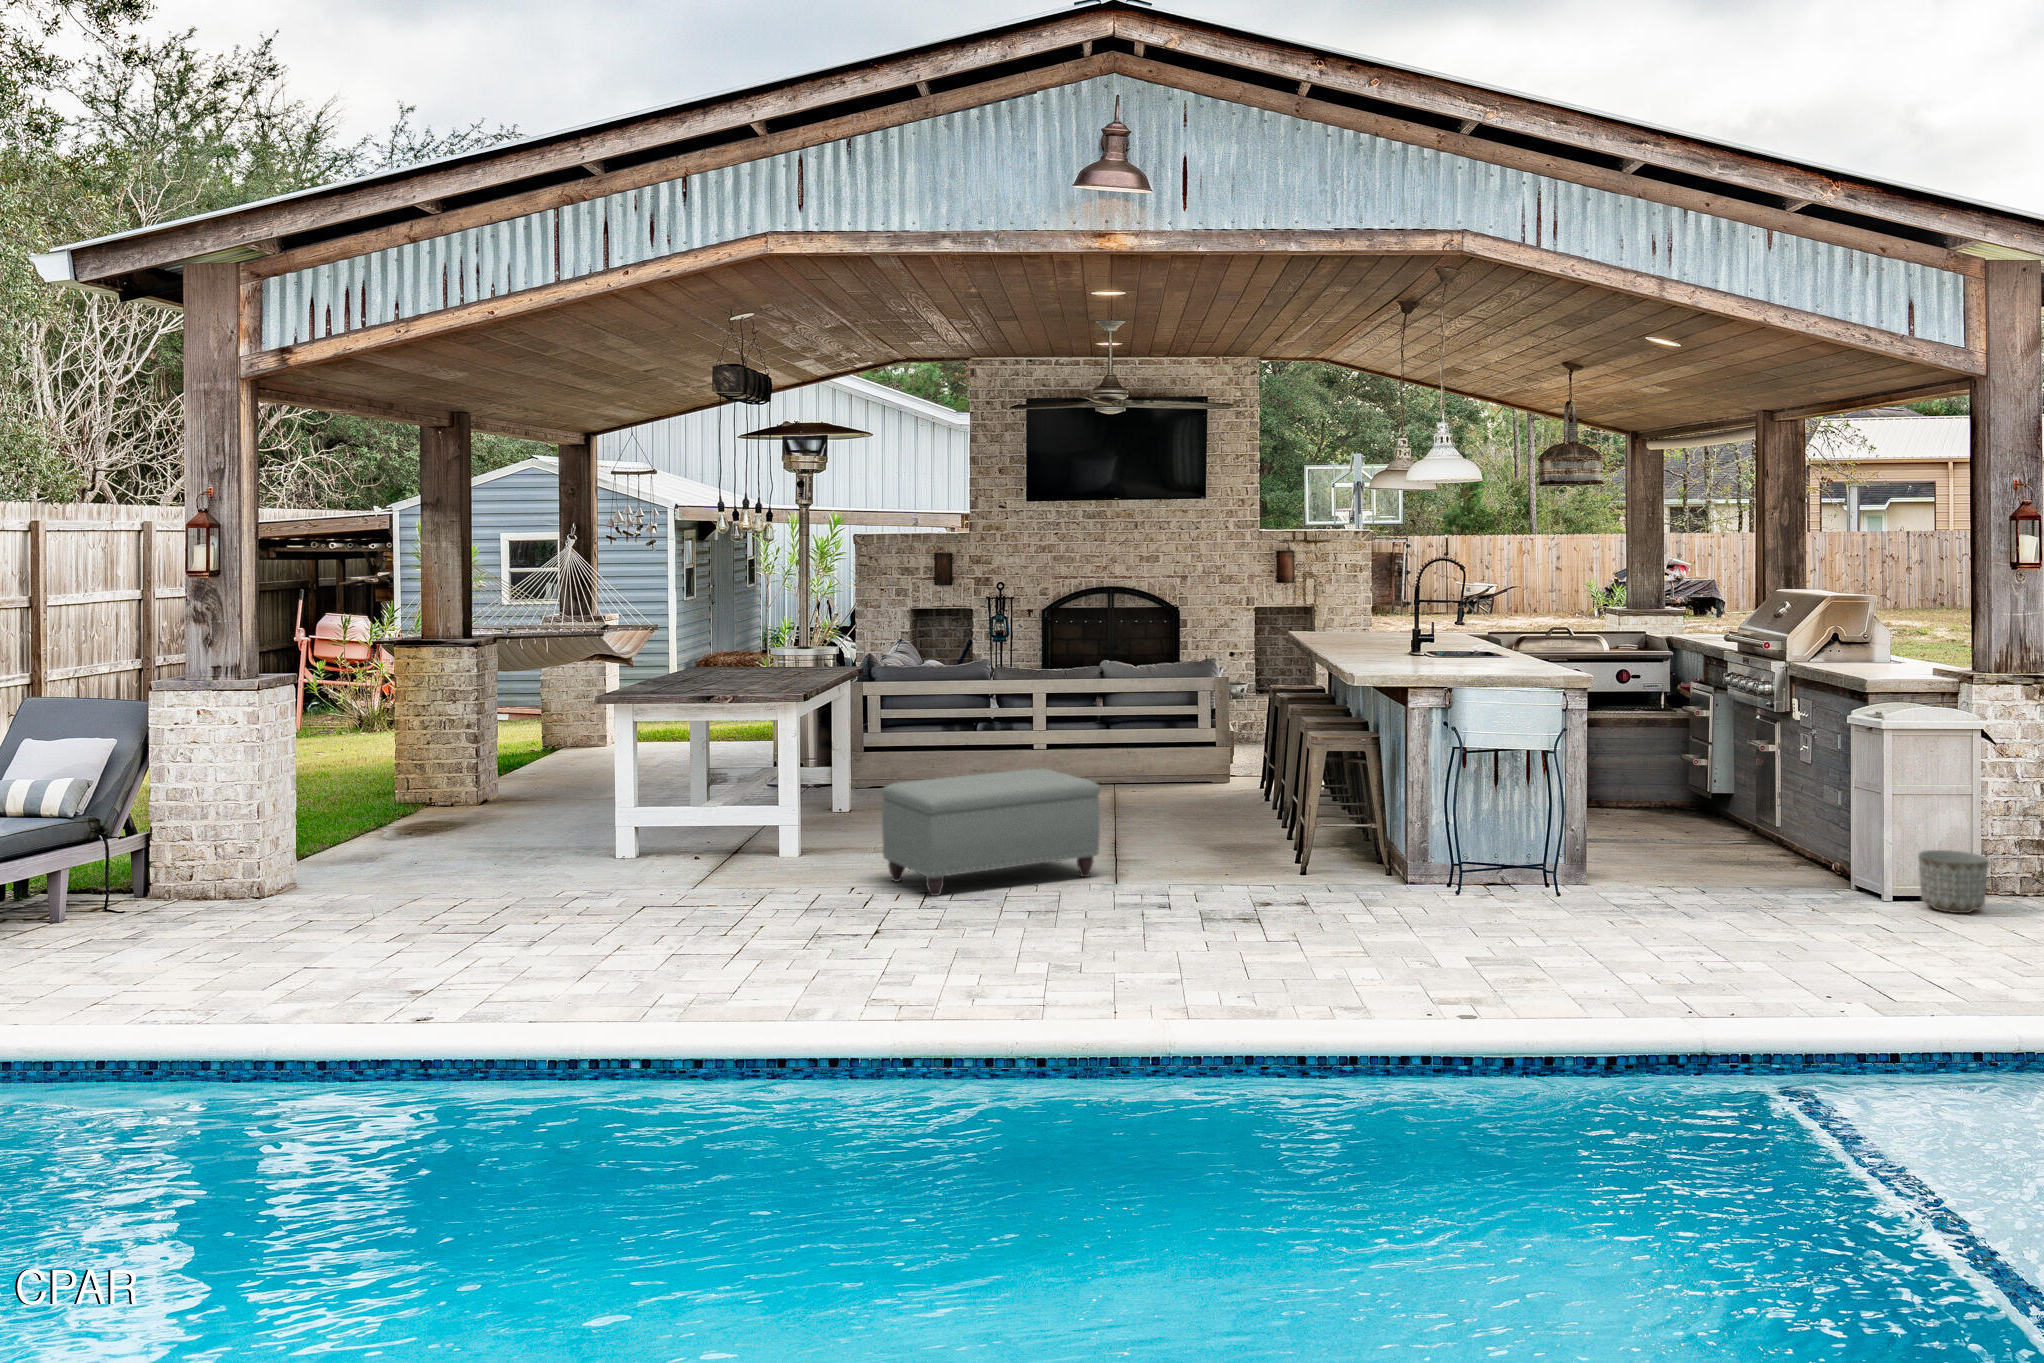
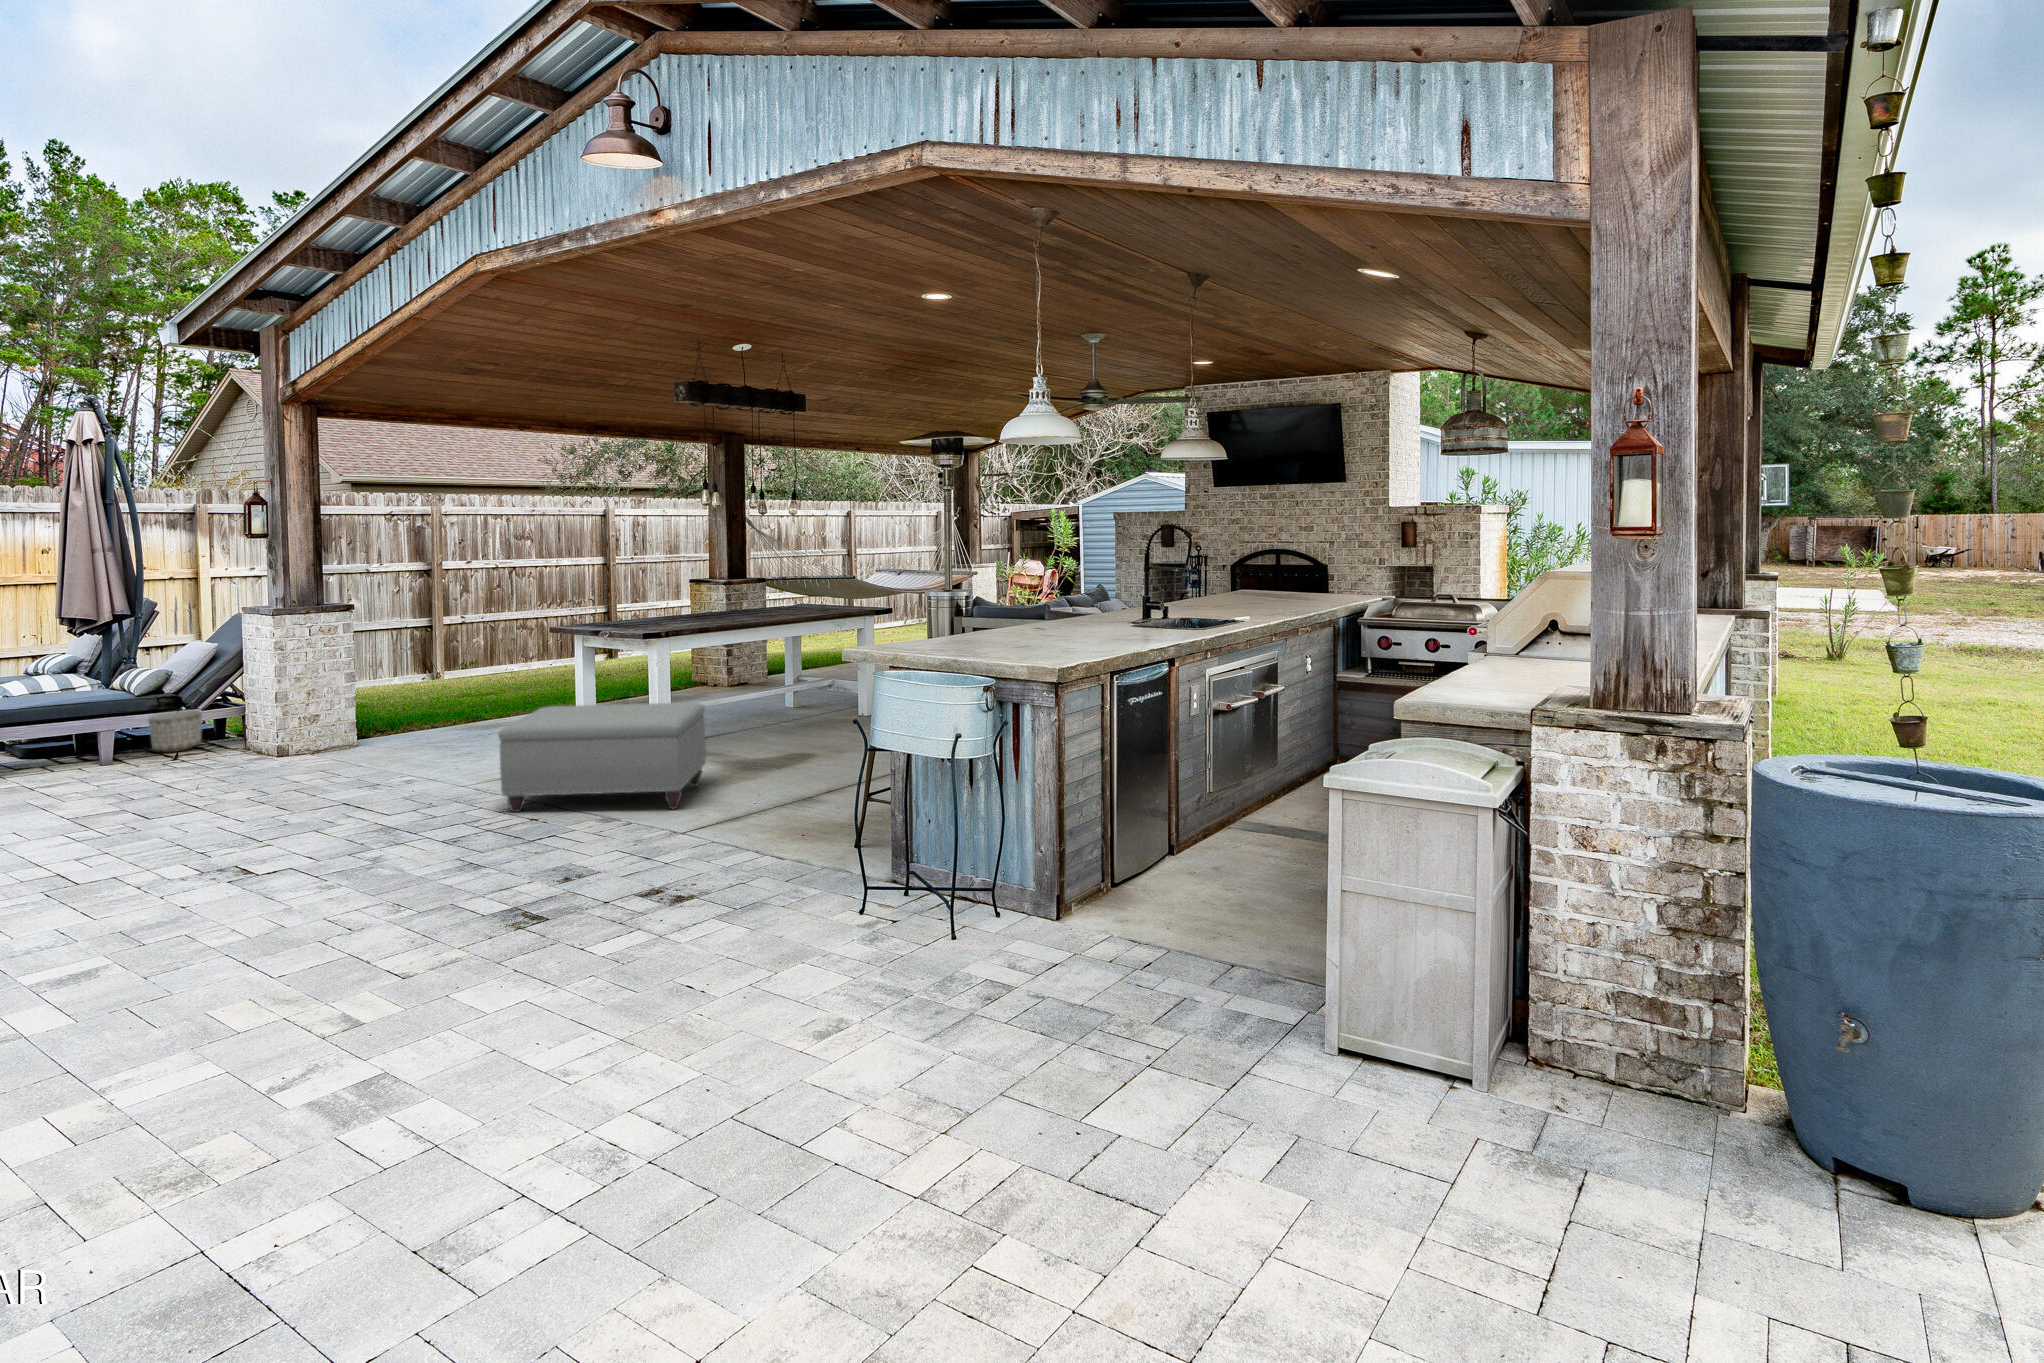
planter: present [1918,850,1988,913] -> present [148,710,202,752]

